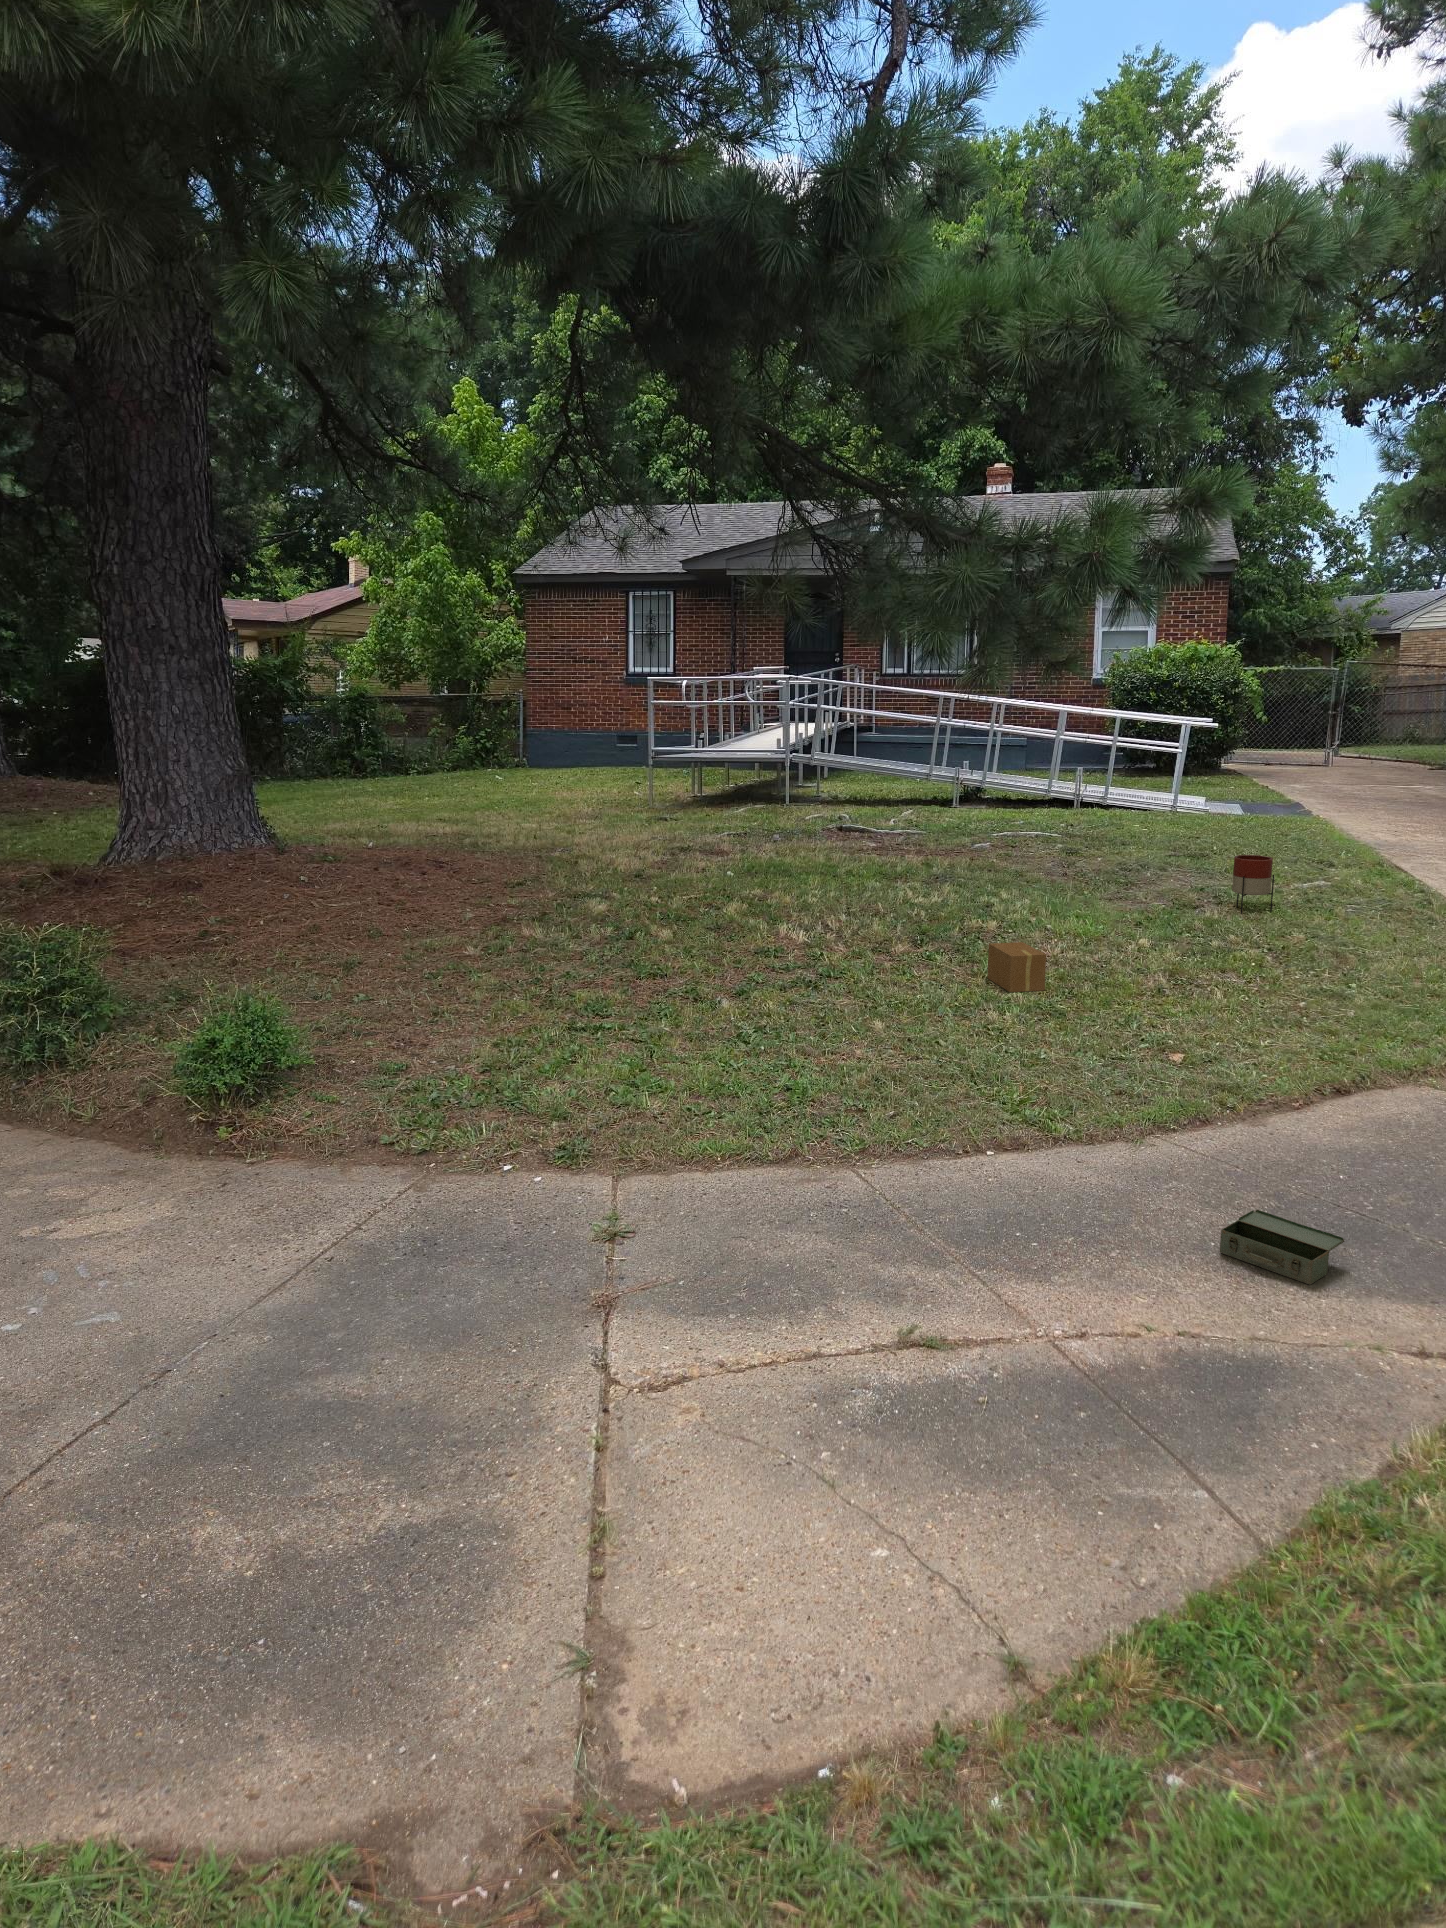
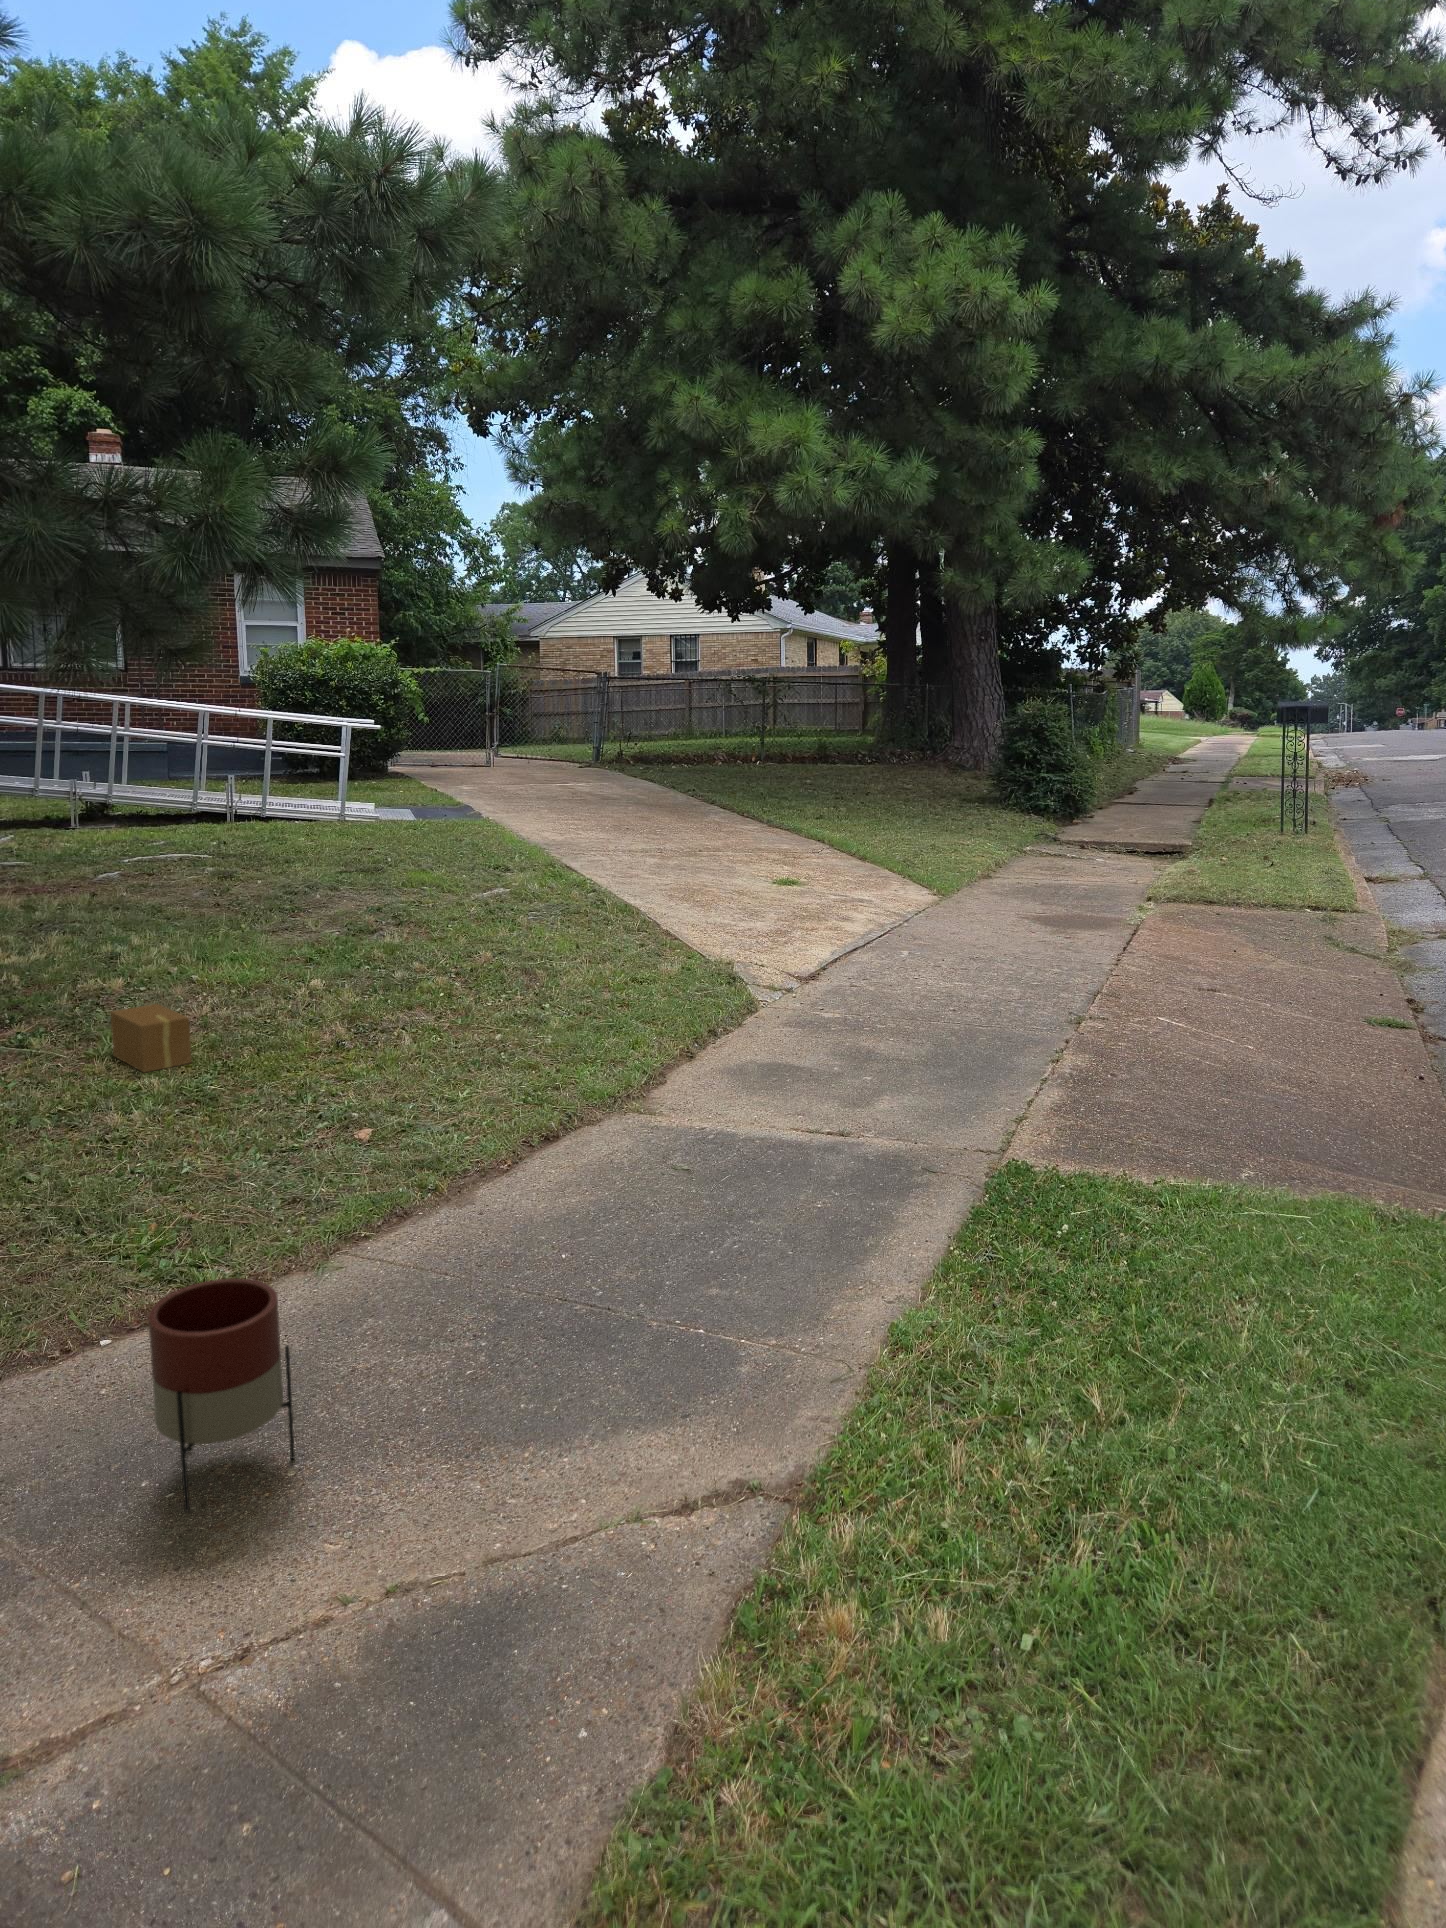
planter: present [1232,855,1274,914] -> present [148,1278,295,1512]
toolbox: present [1220,1210,1345,1285] -> none [438,1363,591,1462]

